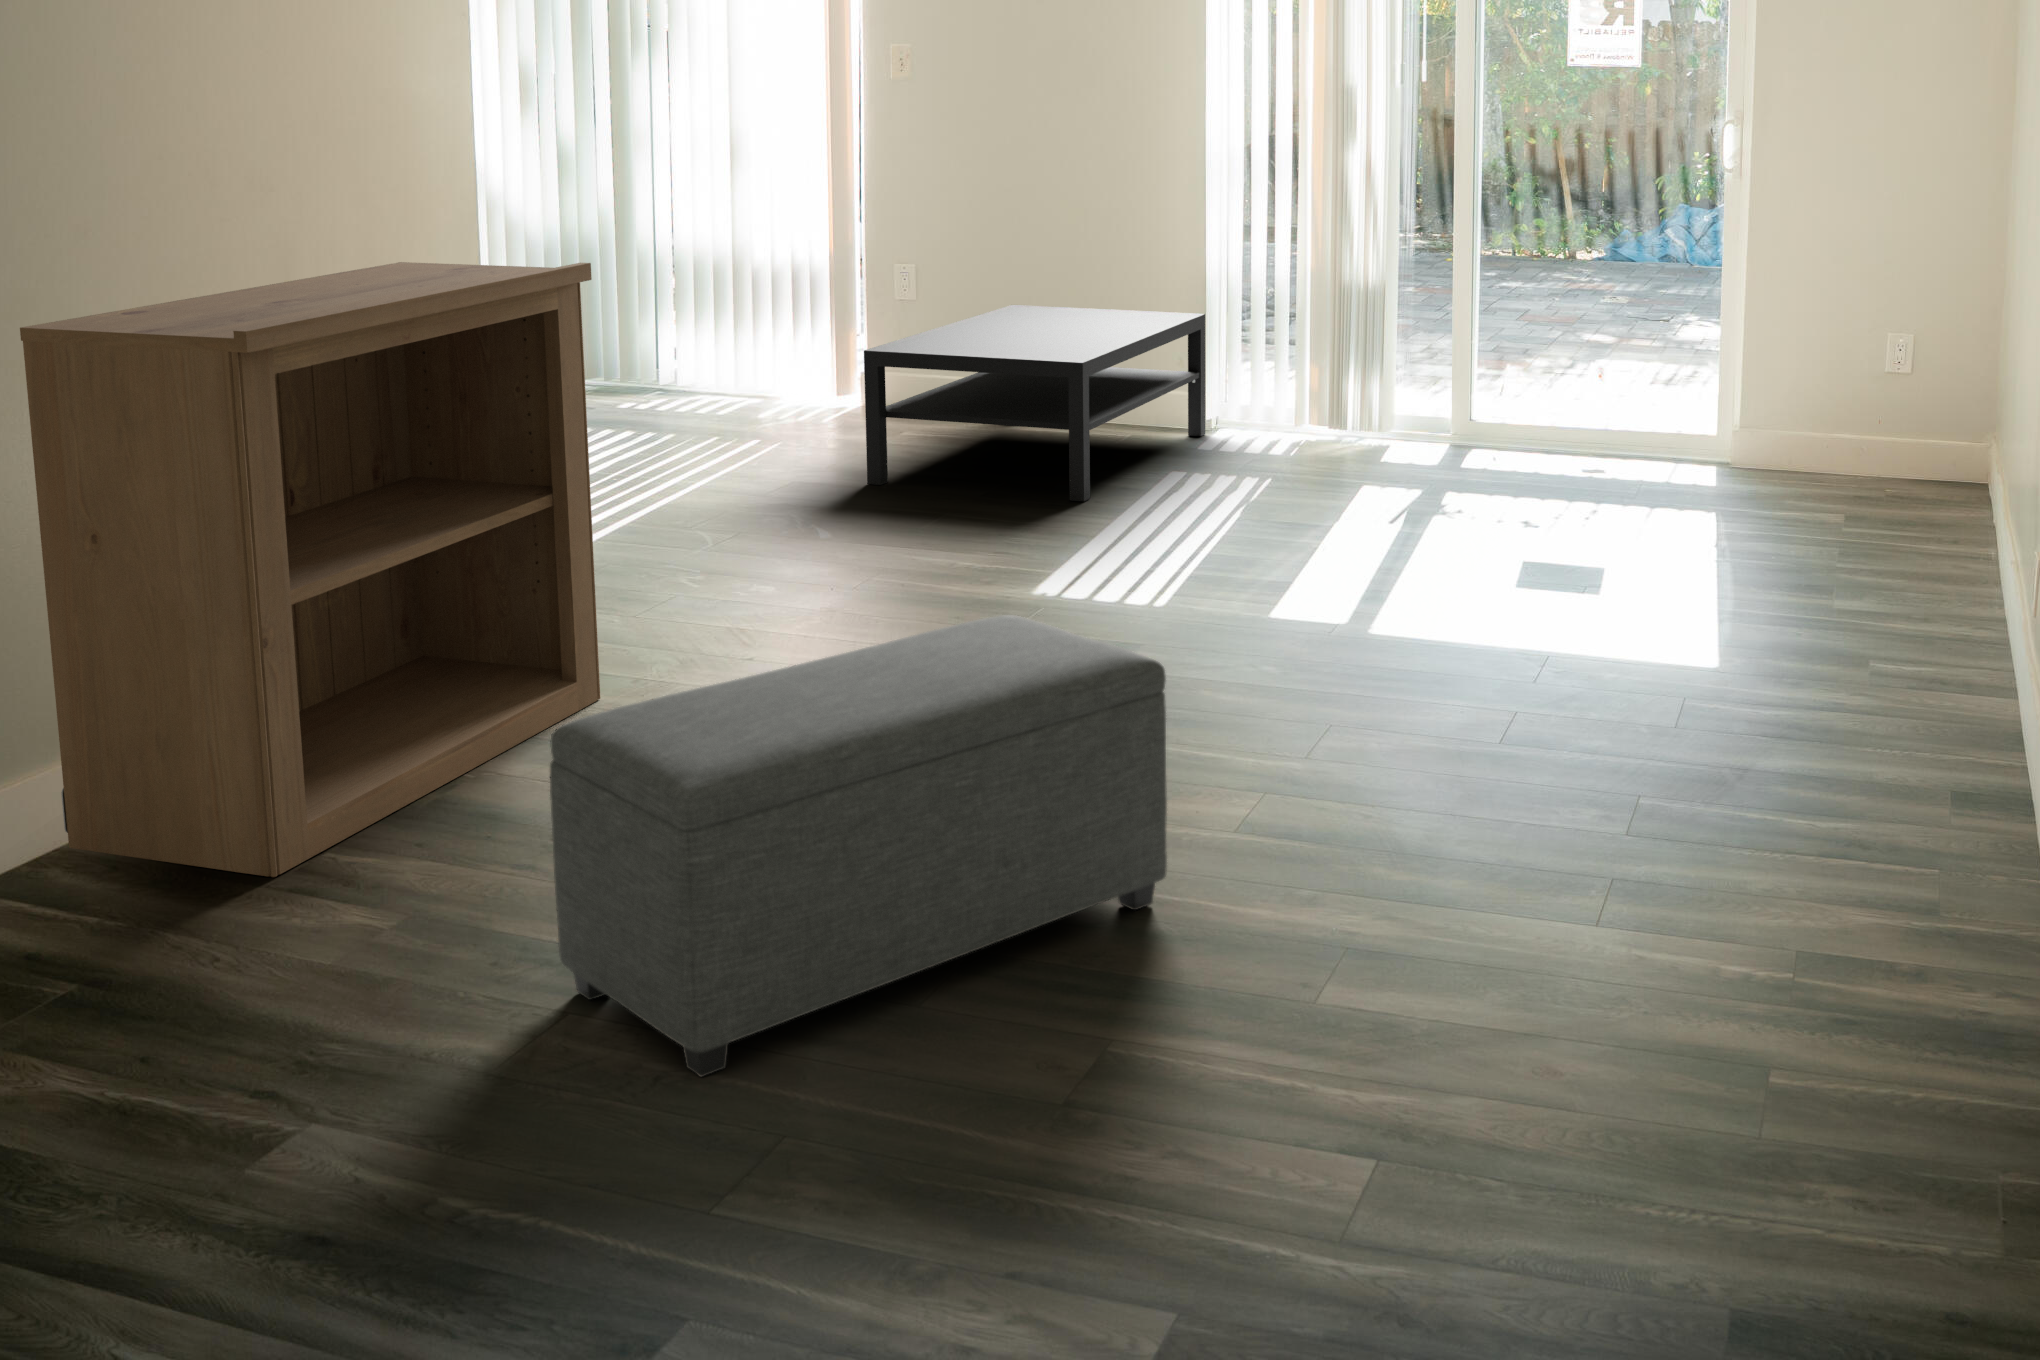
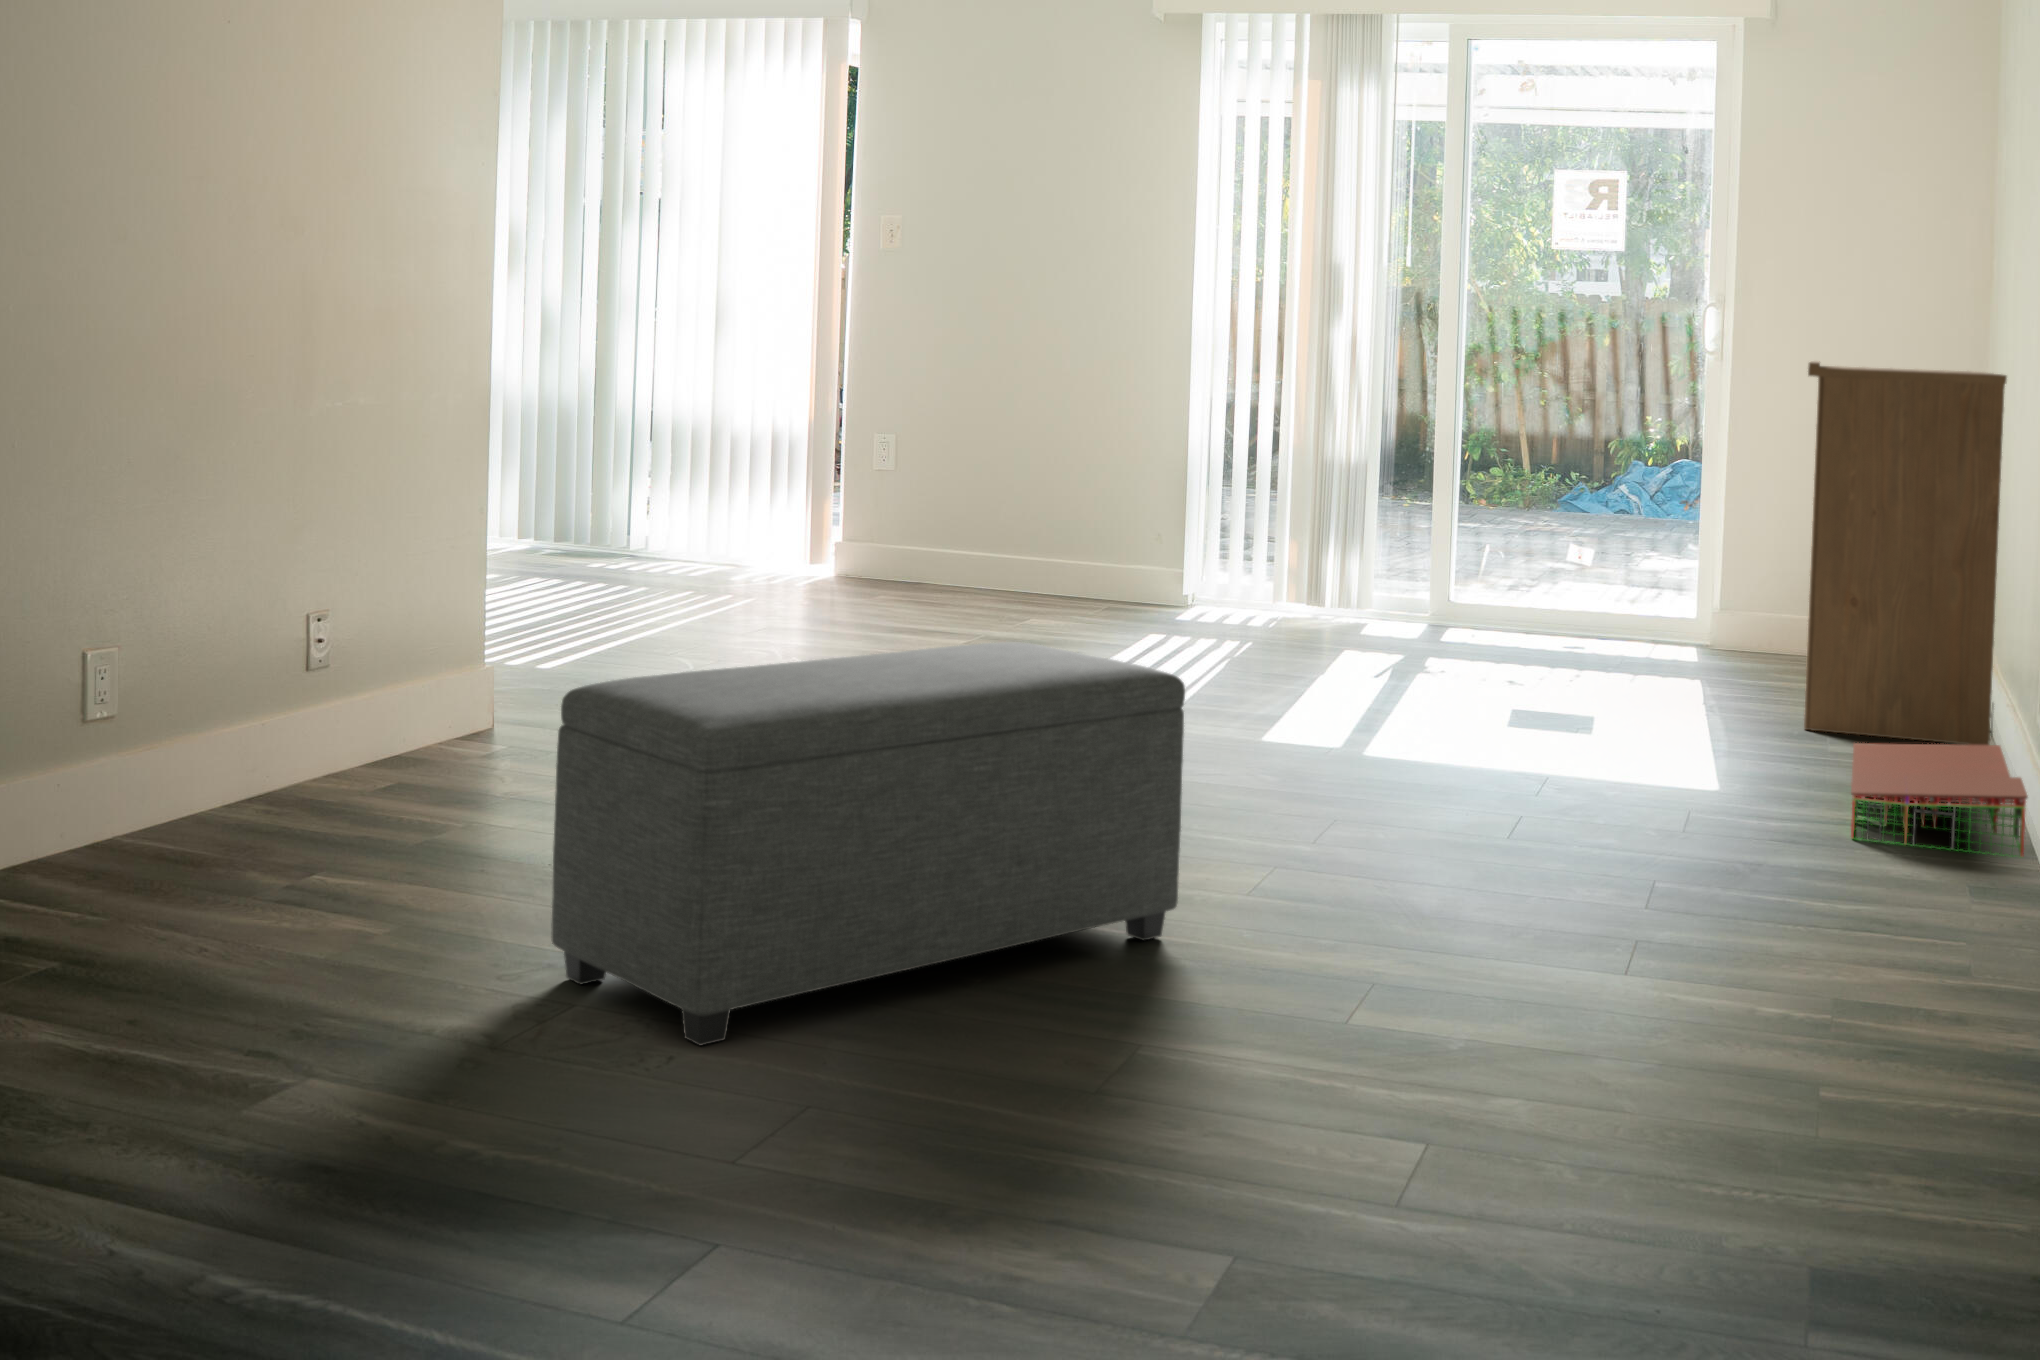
bookshelf: present [20,262,600,877] -> present [1804,361,2007,745]
coffee table: present [864,305,1205,501] -> none [844,473,1187,649]
storage bin: none [1838,613,2010,747] -> present [1851,743,2028,857]

